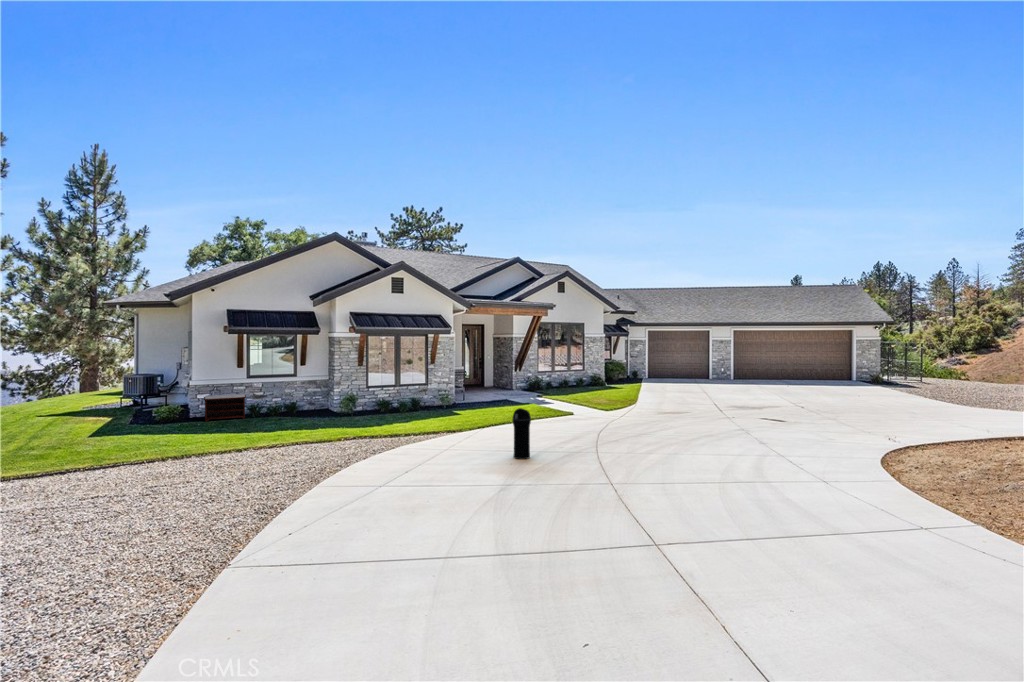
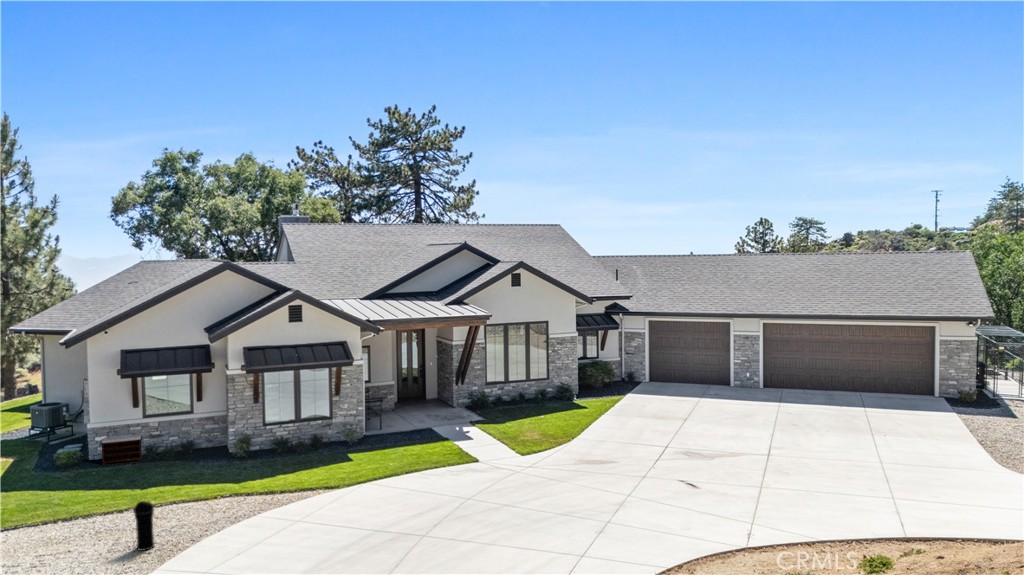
trash can: present [512,408,531,459] -> present [134,501,154,551]

